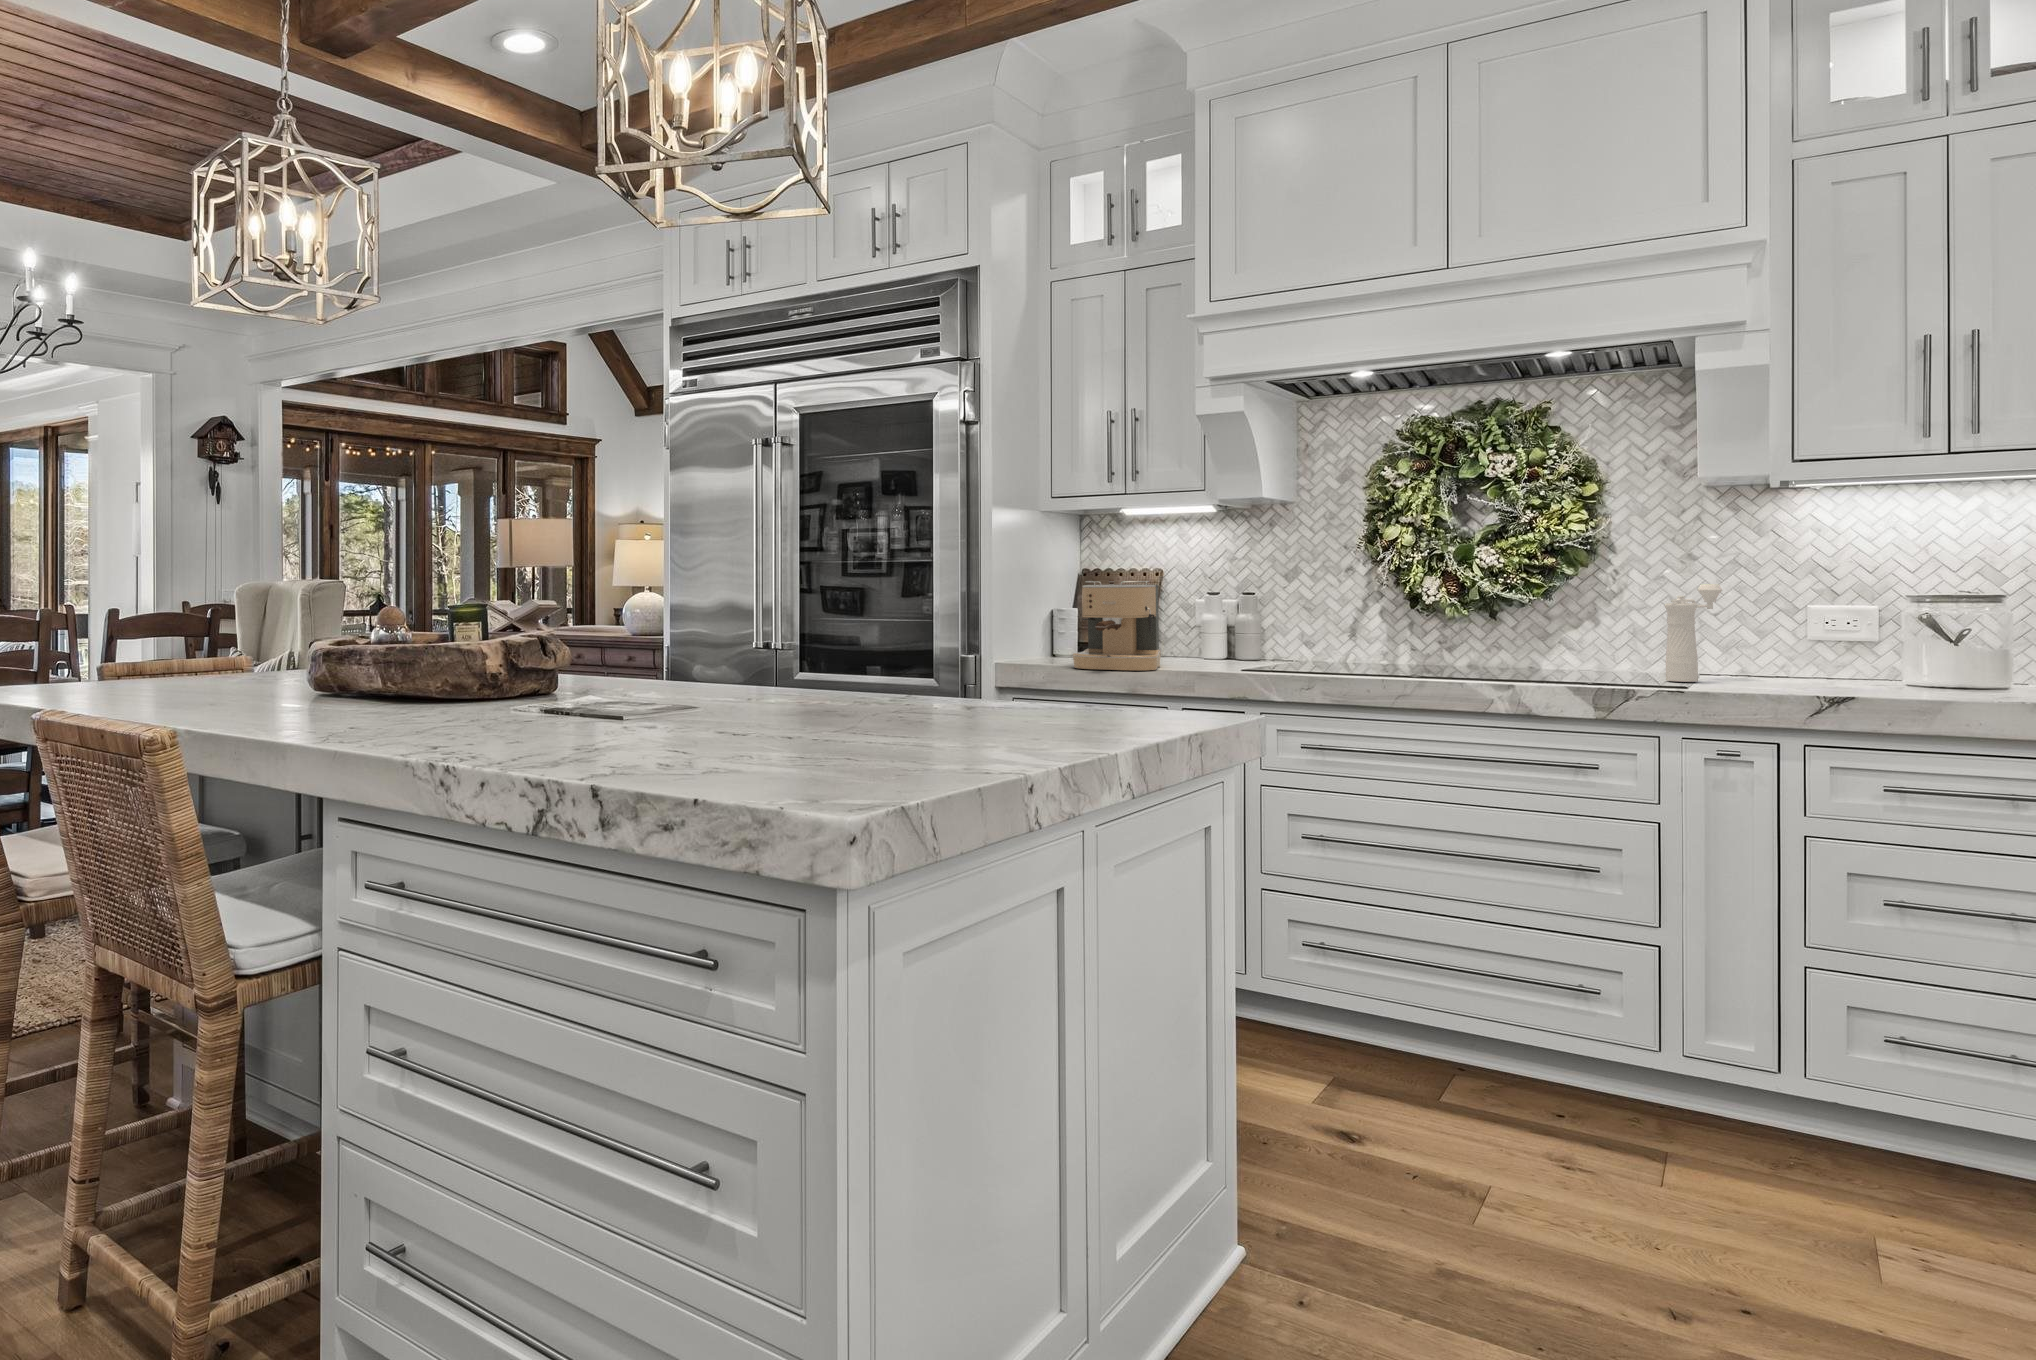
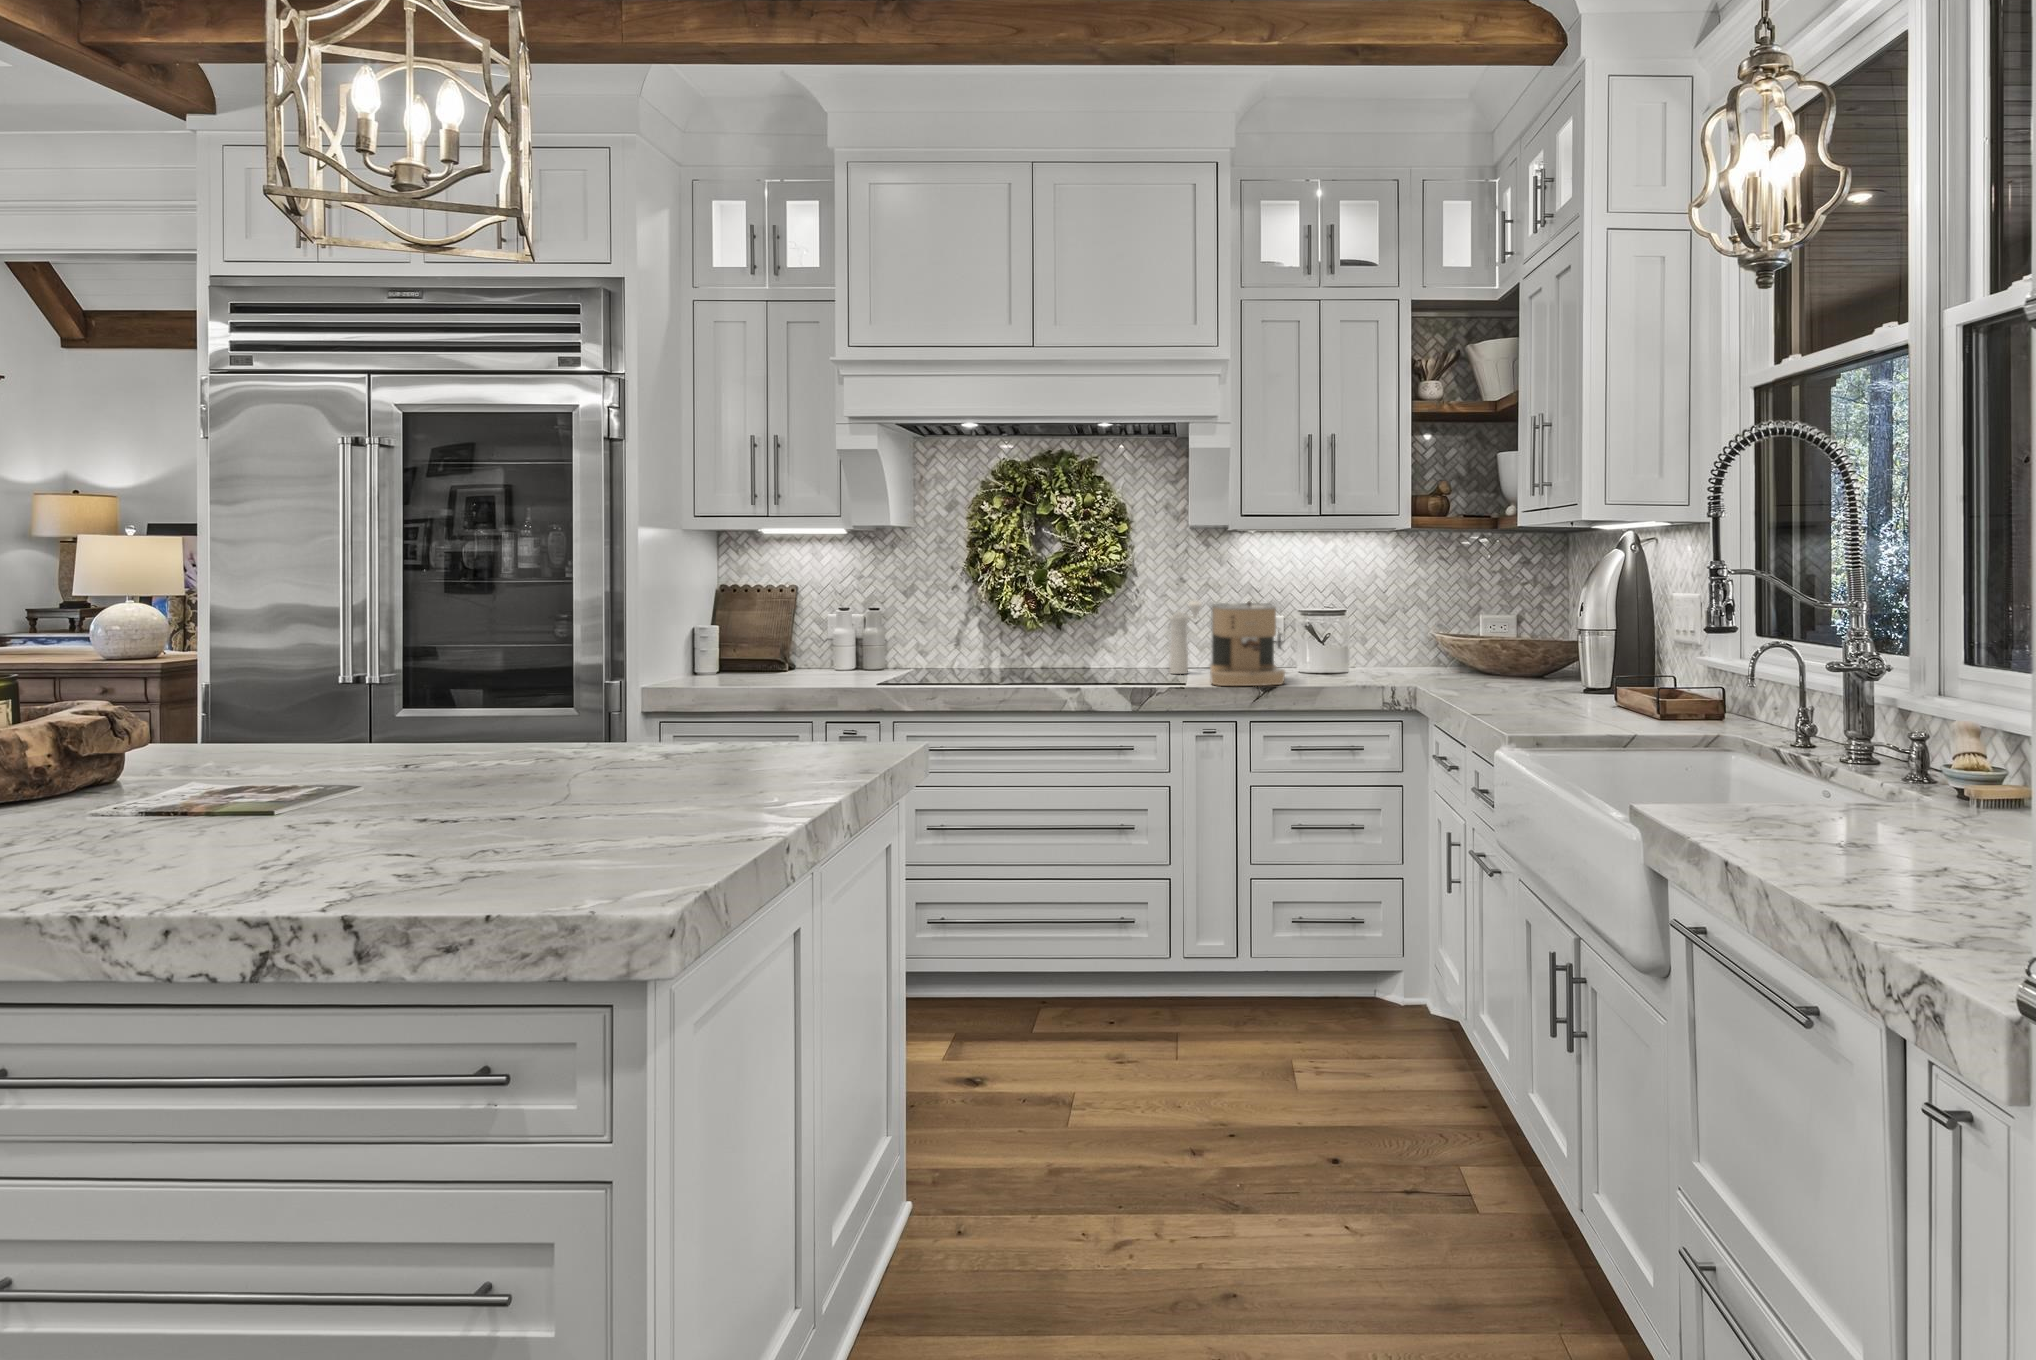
coffee maker: present [1072,579,1161,670] -> present [1210,602,1285,686]

